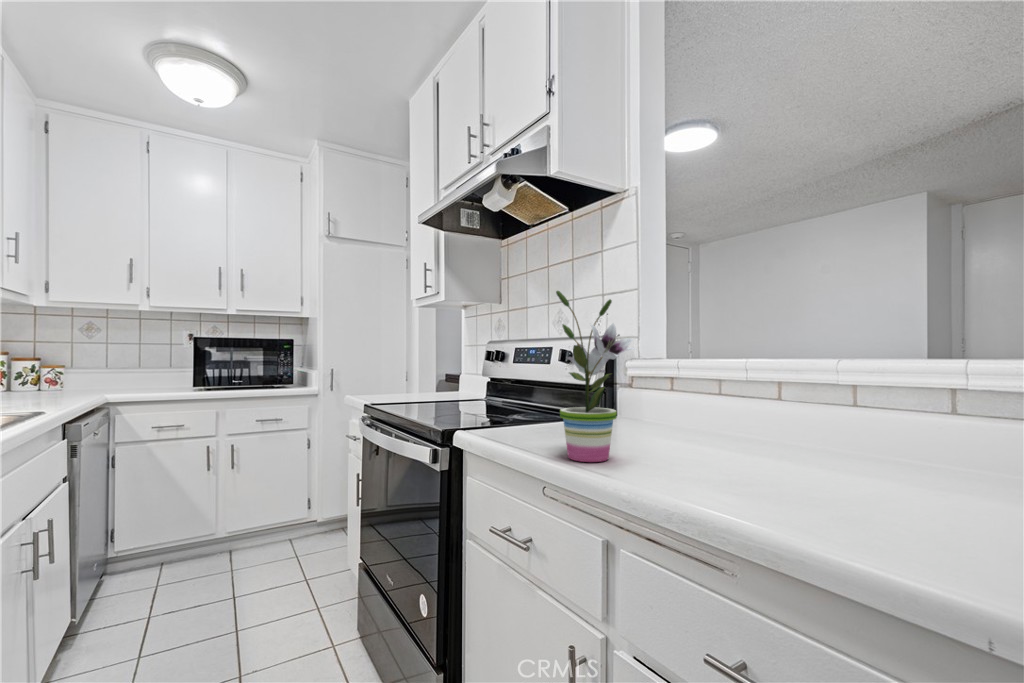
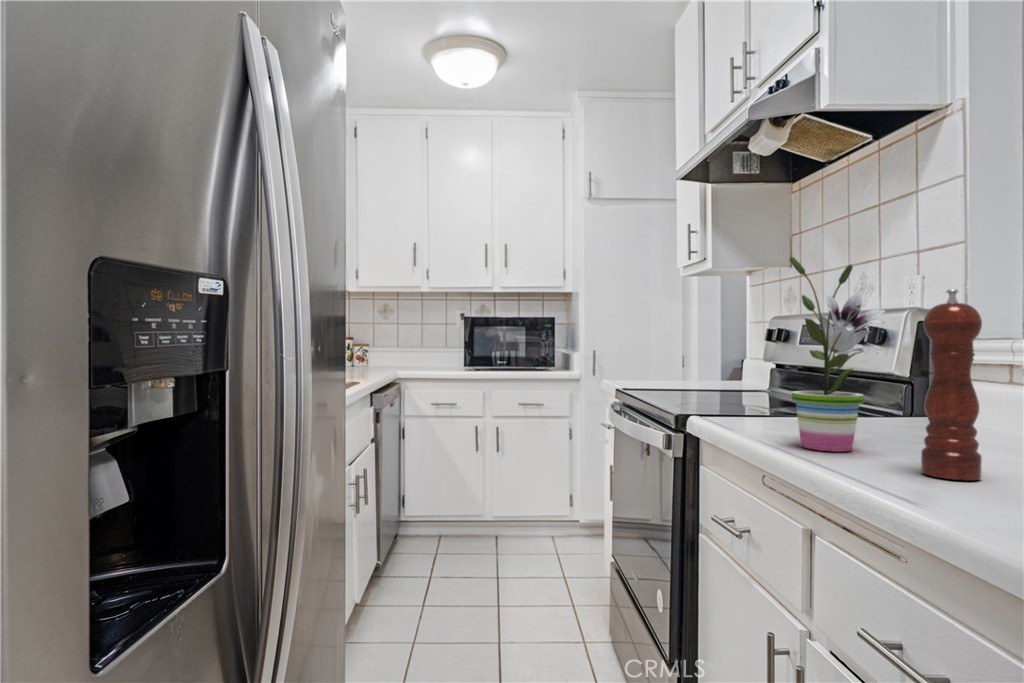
pepper mill: none [679,323,724,483] -> present [921,289,982,480]

